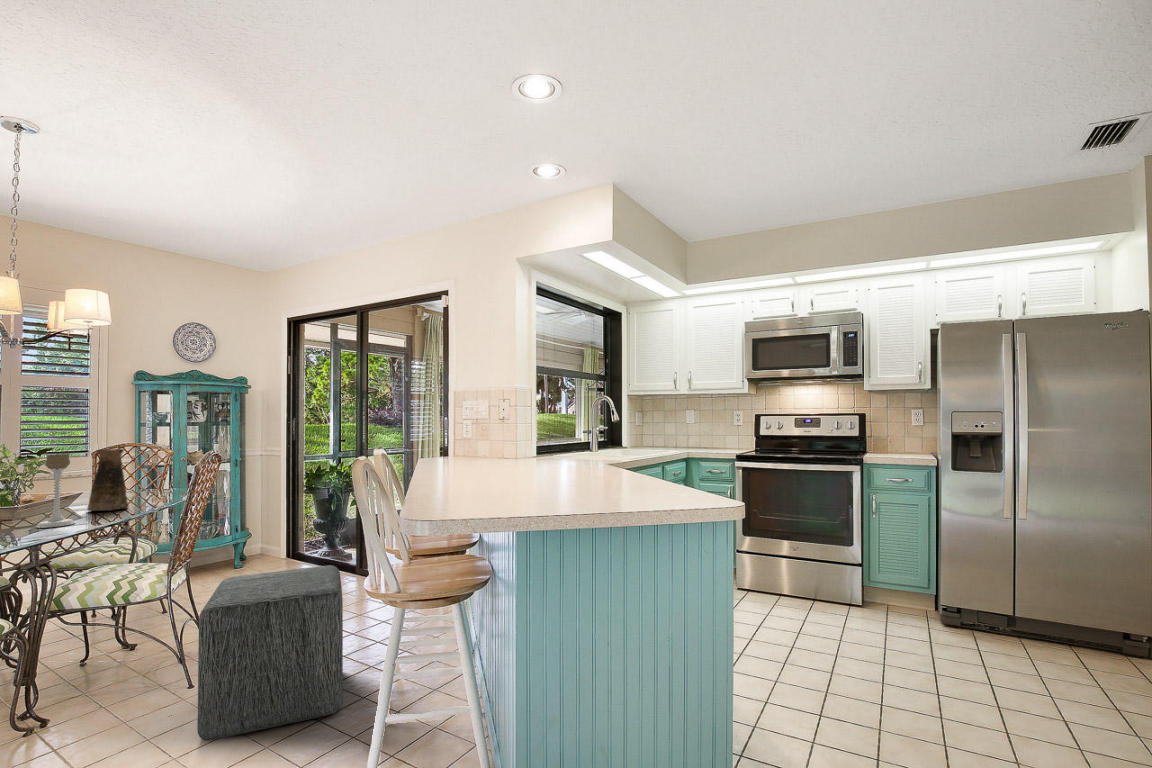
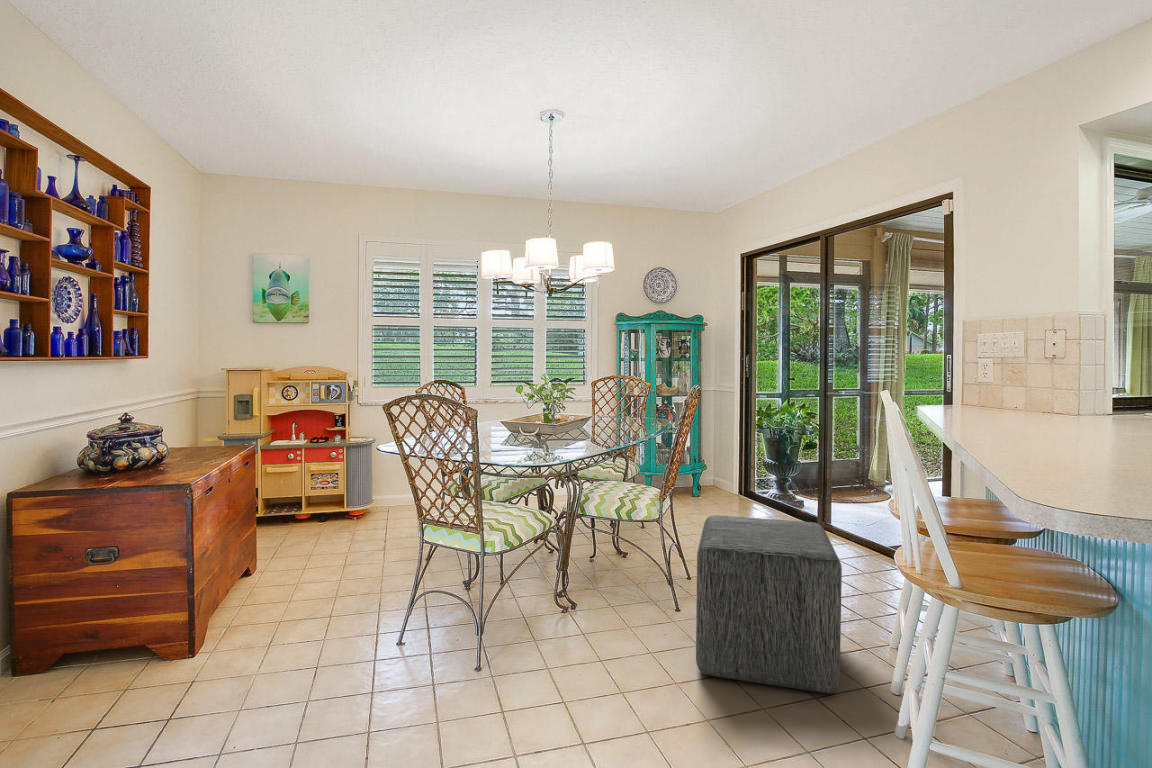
pitcher: present [87,449,128,511] -> none [597,380,625,434]
candle holder: present [36,454,75,528] -> none [568,383,592,445]

